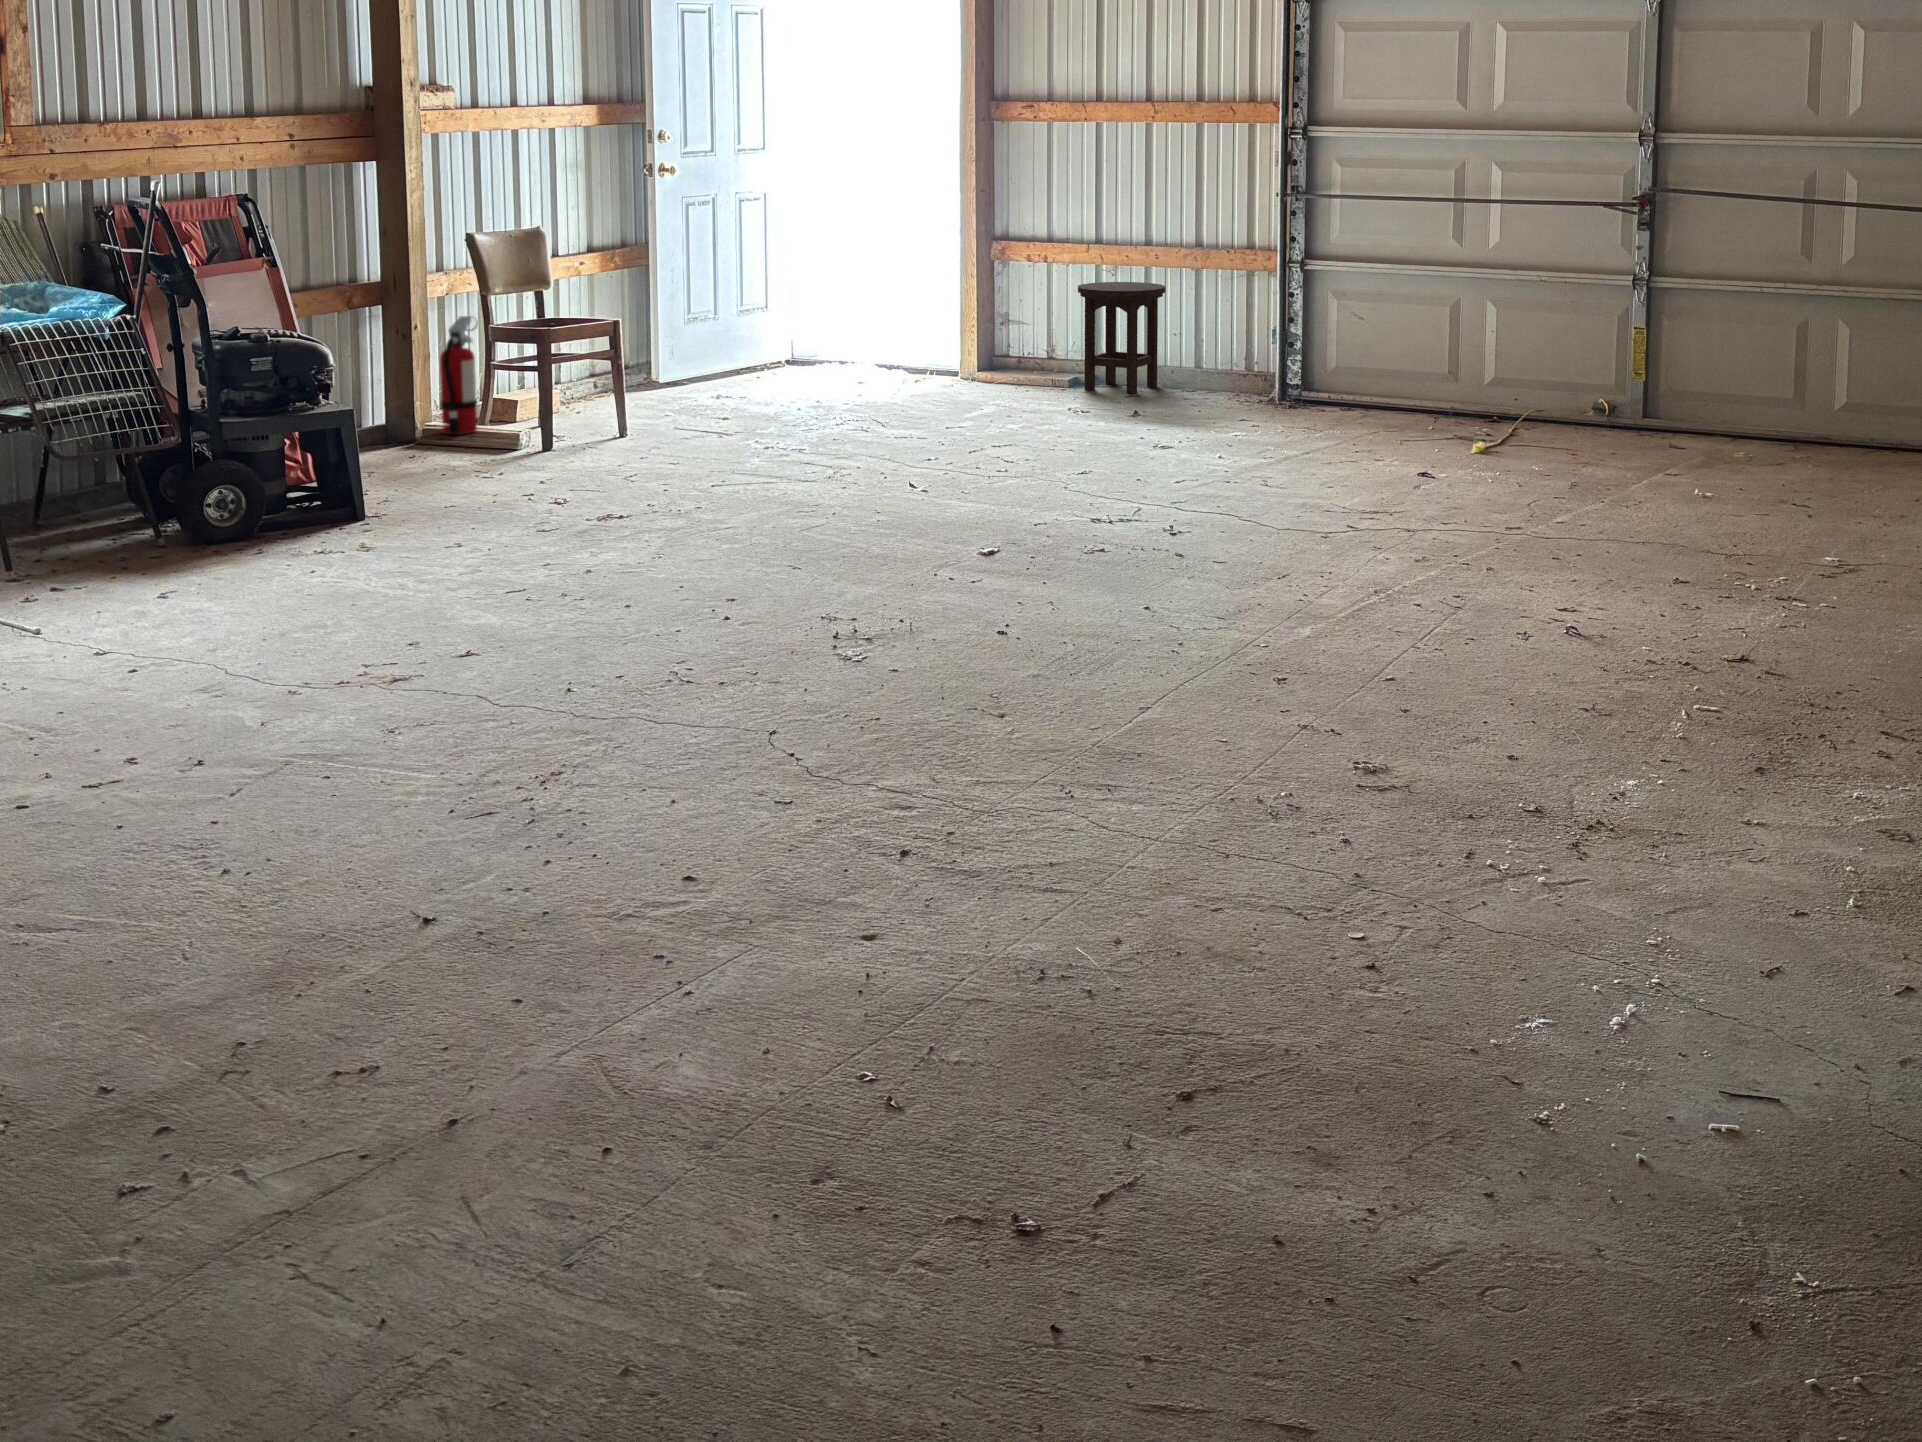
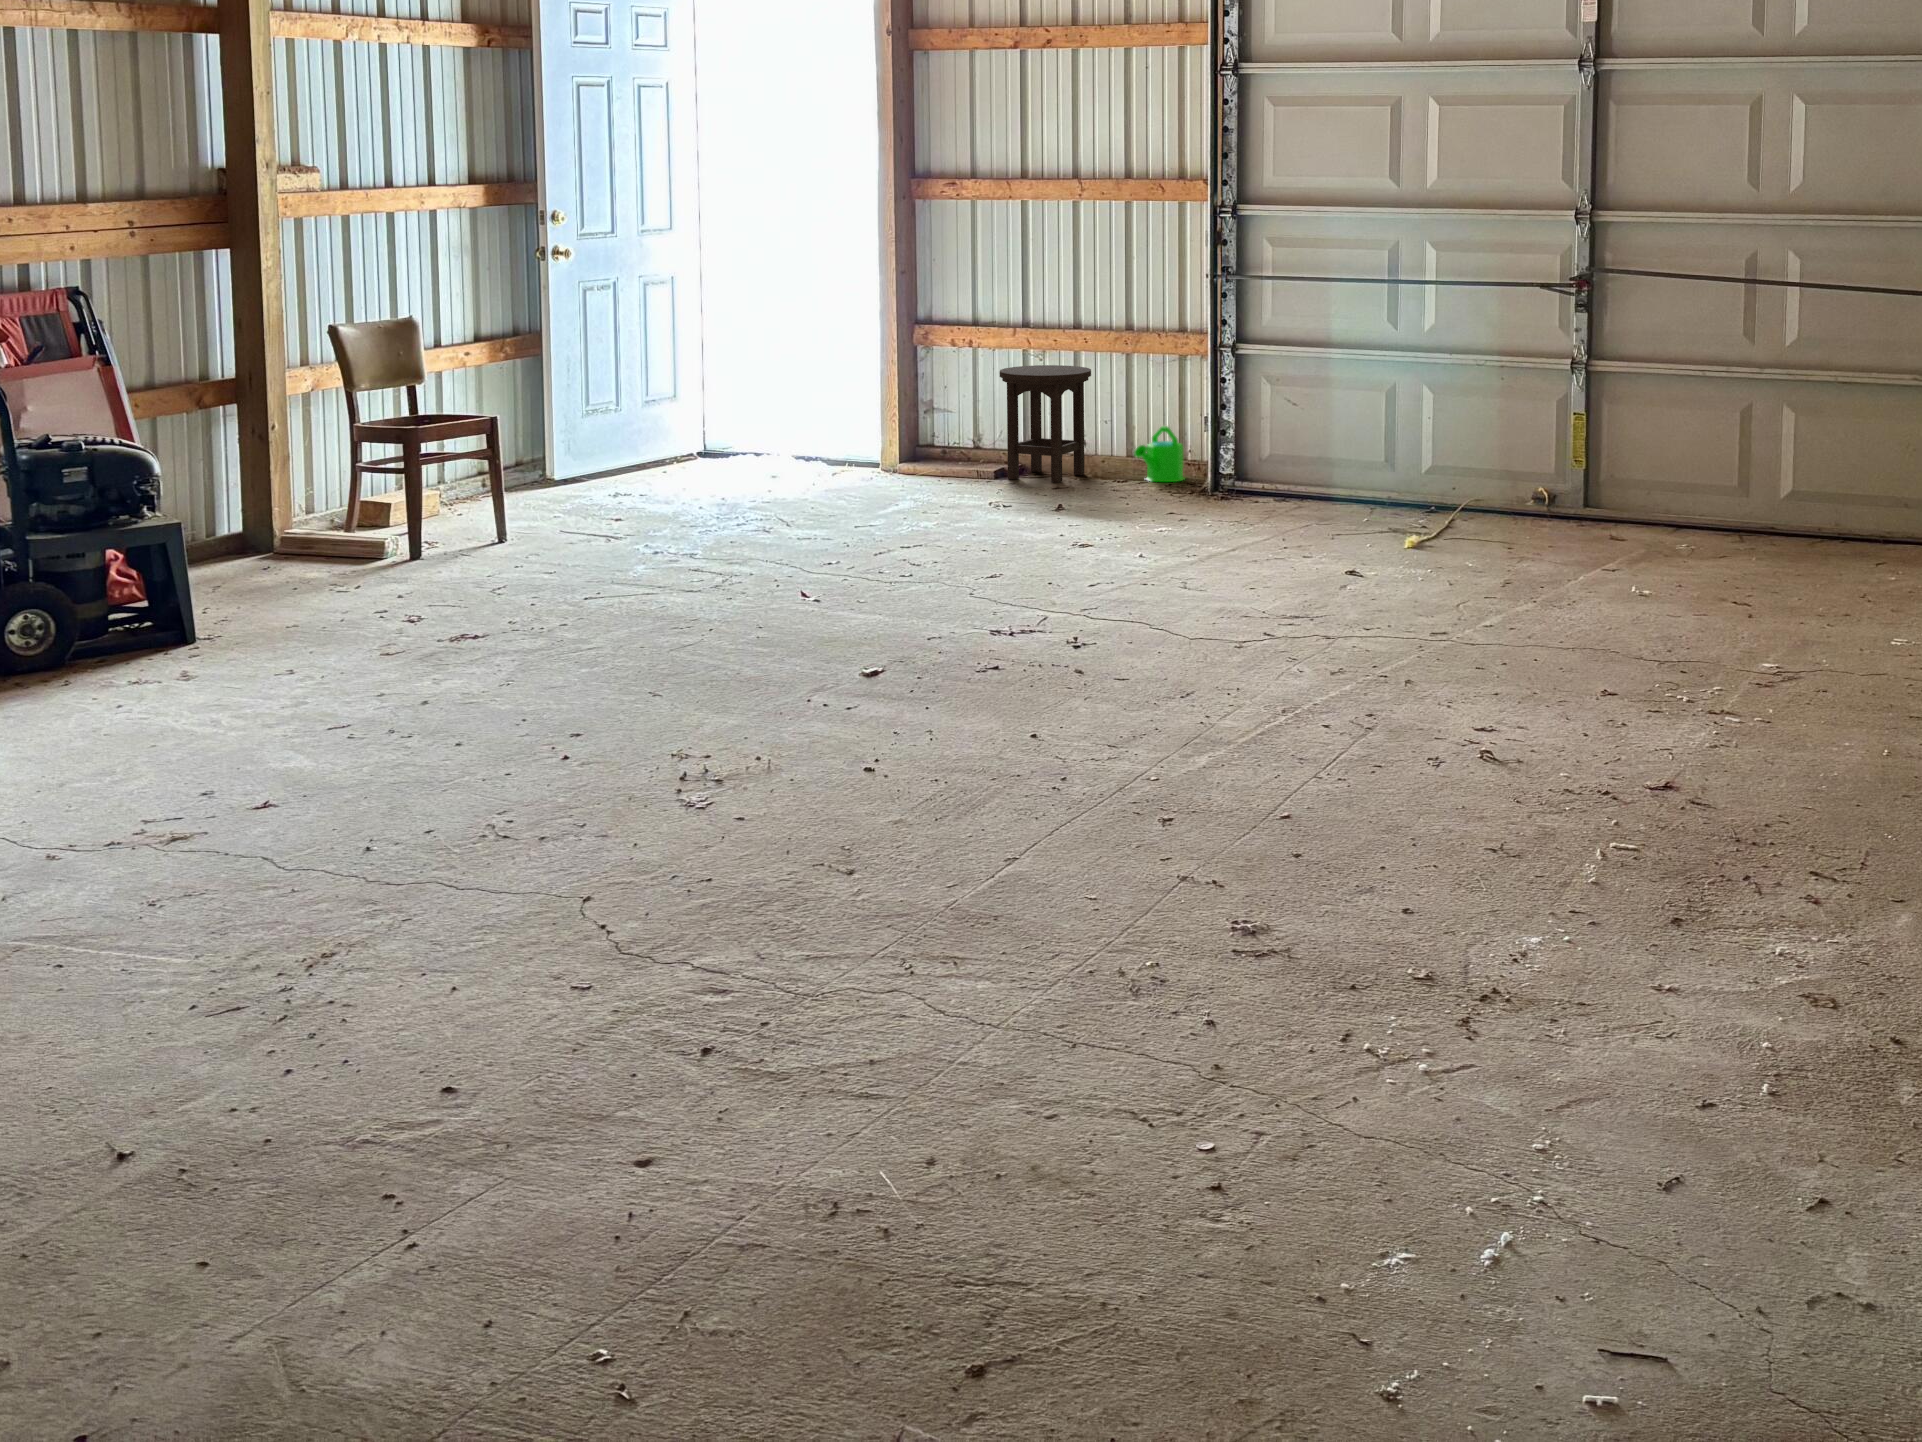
fire extinguisher: present [440,316,478,435] -> none [305,412,347,539]
watering can: none [1206,341,1257,395] -> present [1134,426,1184,482]

